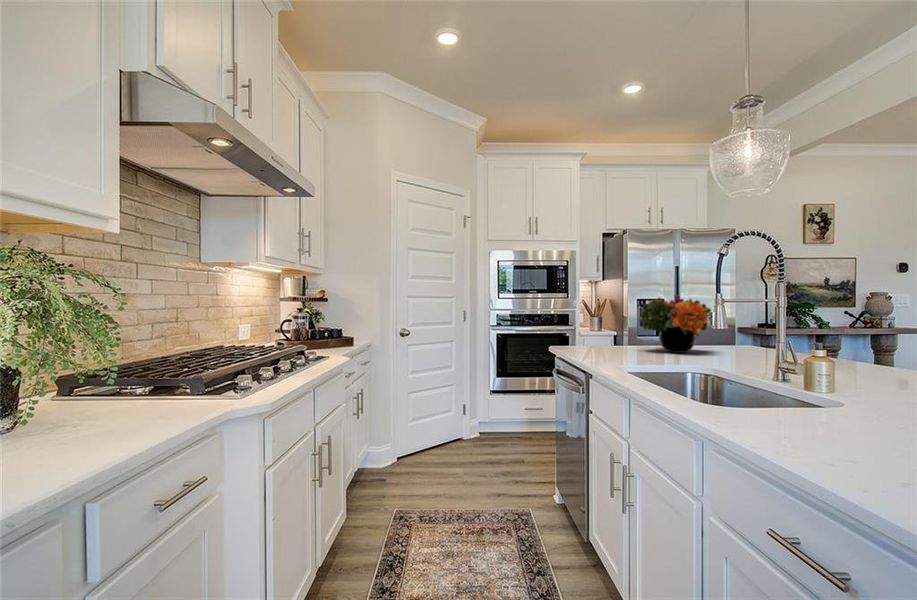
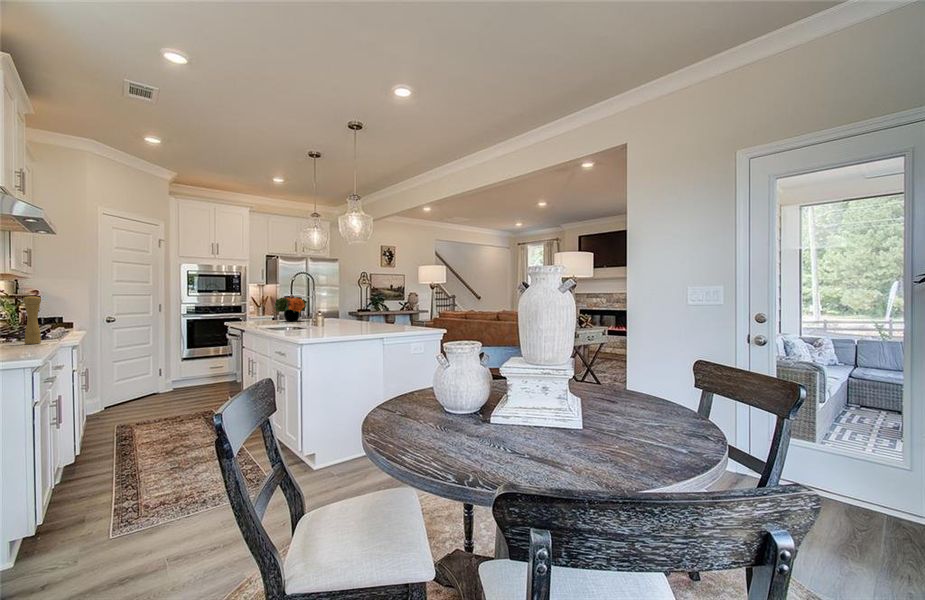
pepper mill: none [127,293,164,412] -> present [23,296,41,344]

